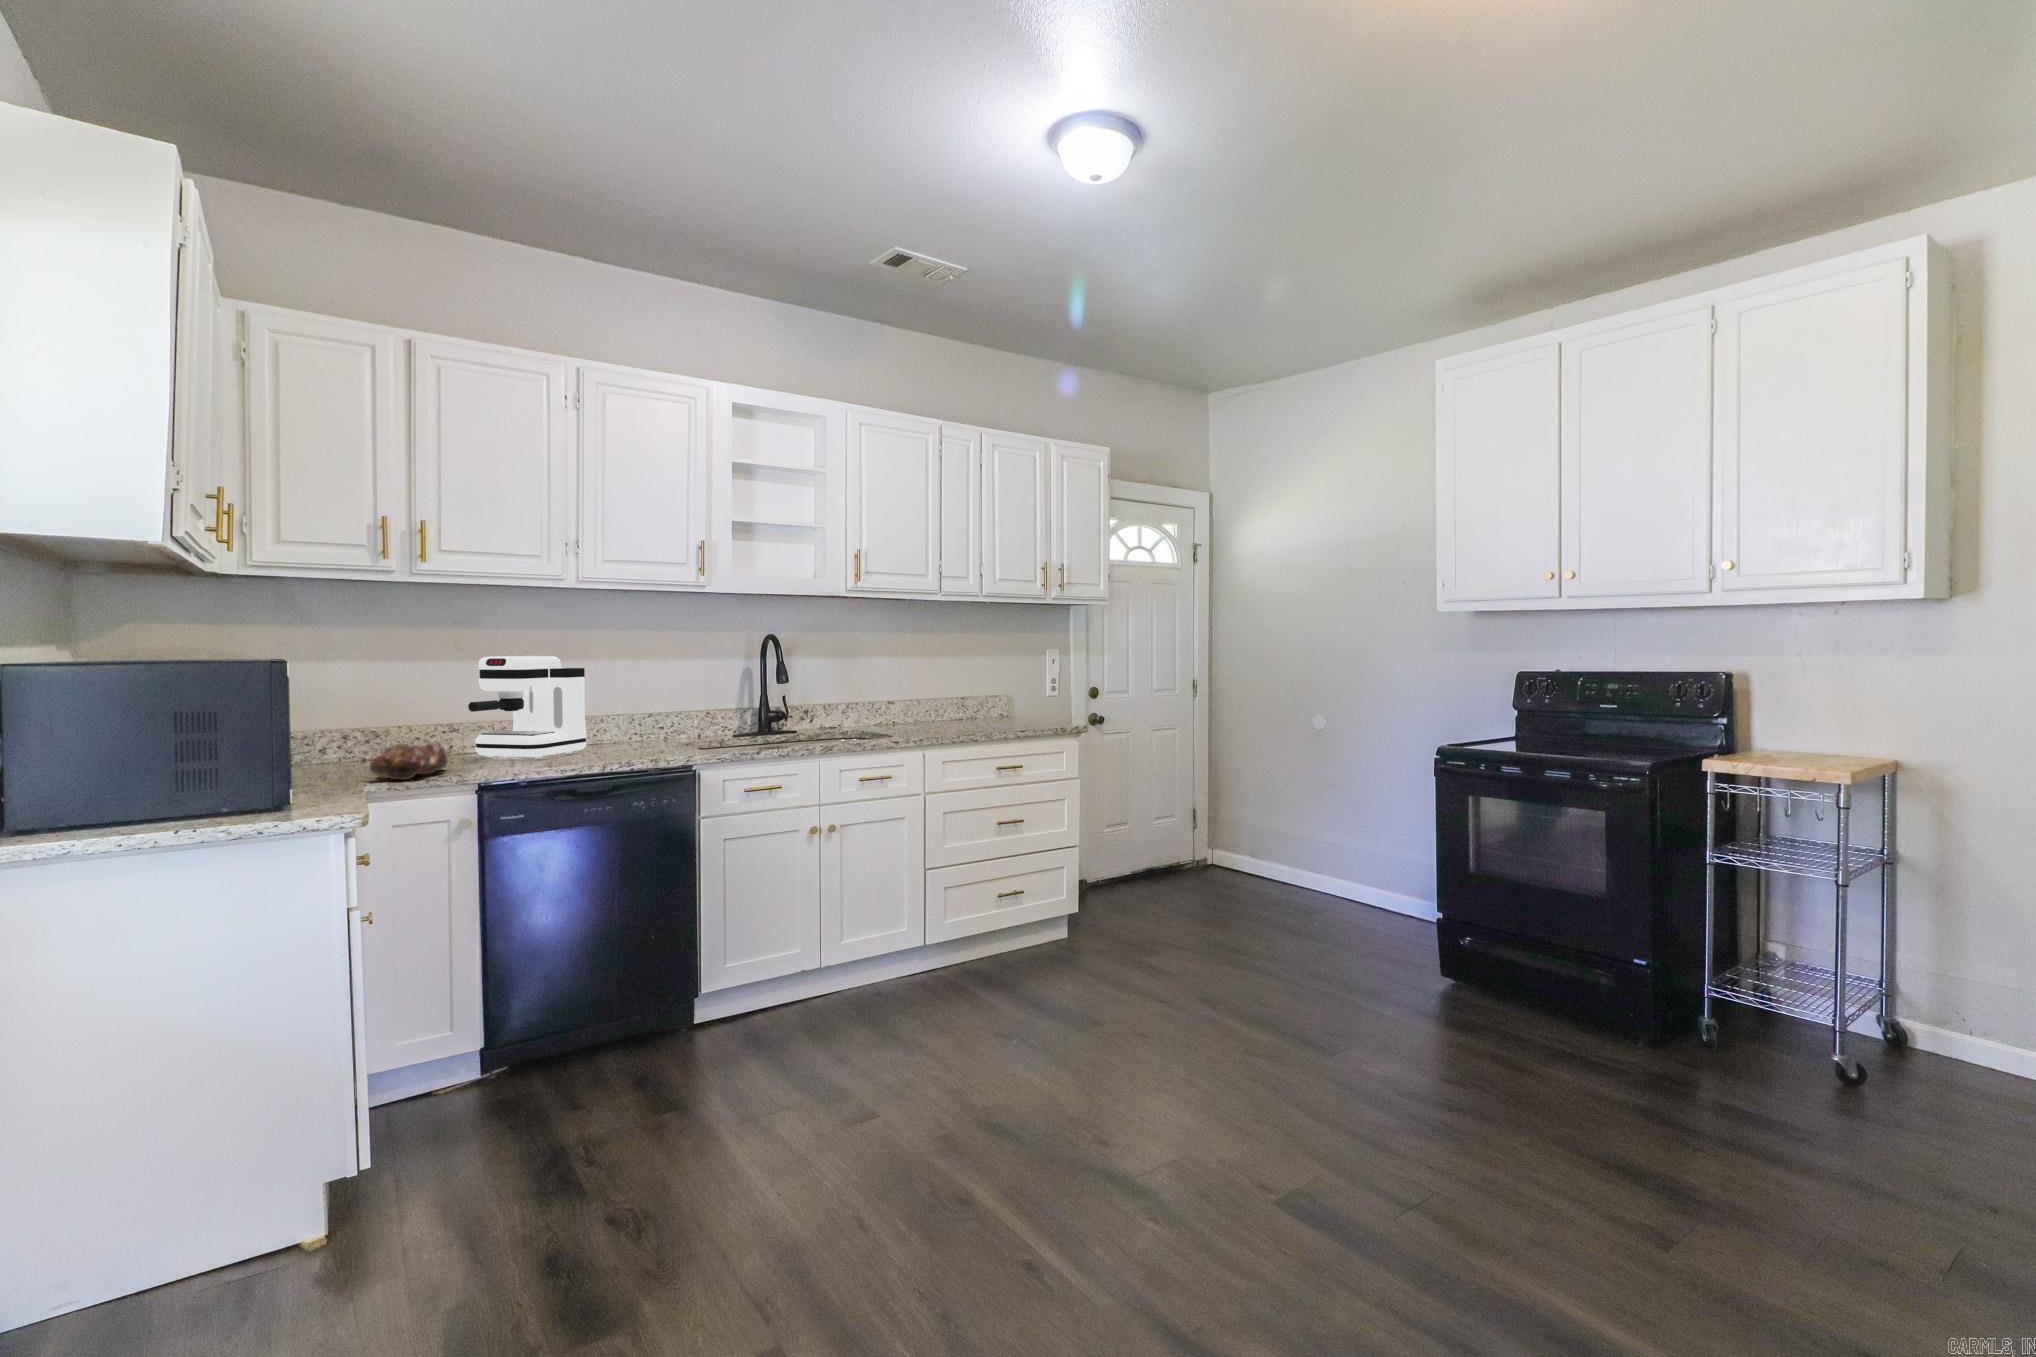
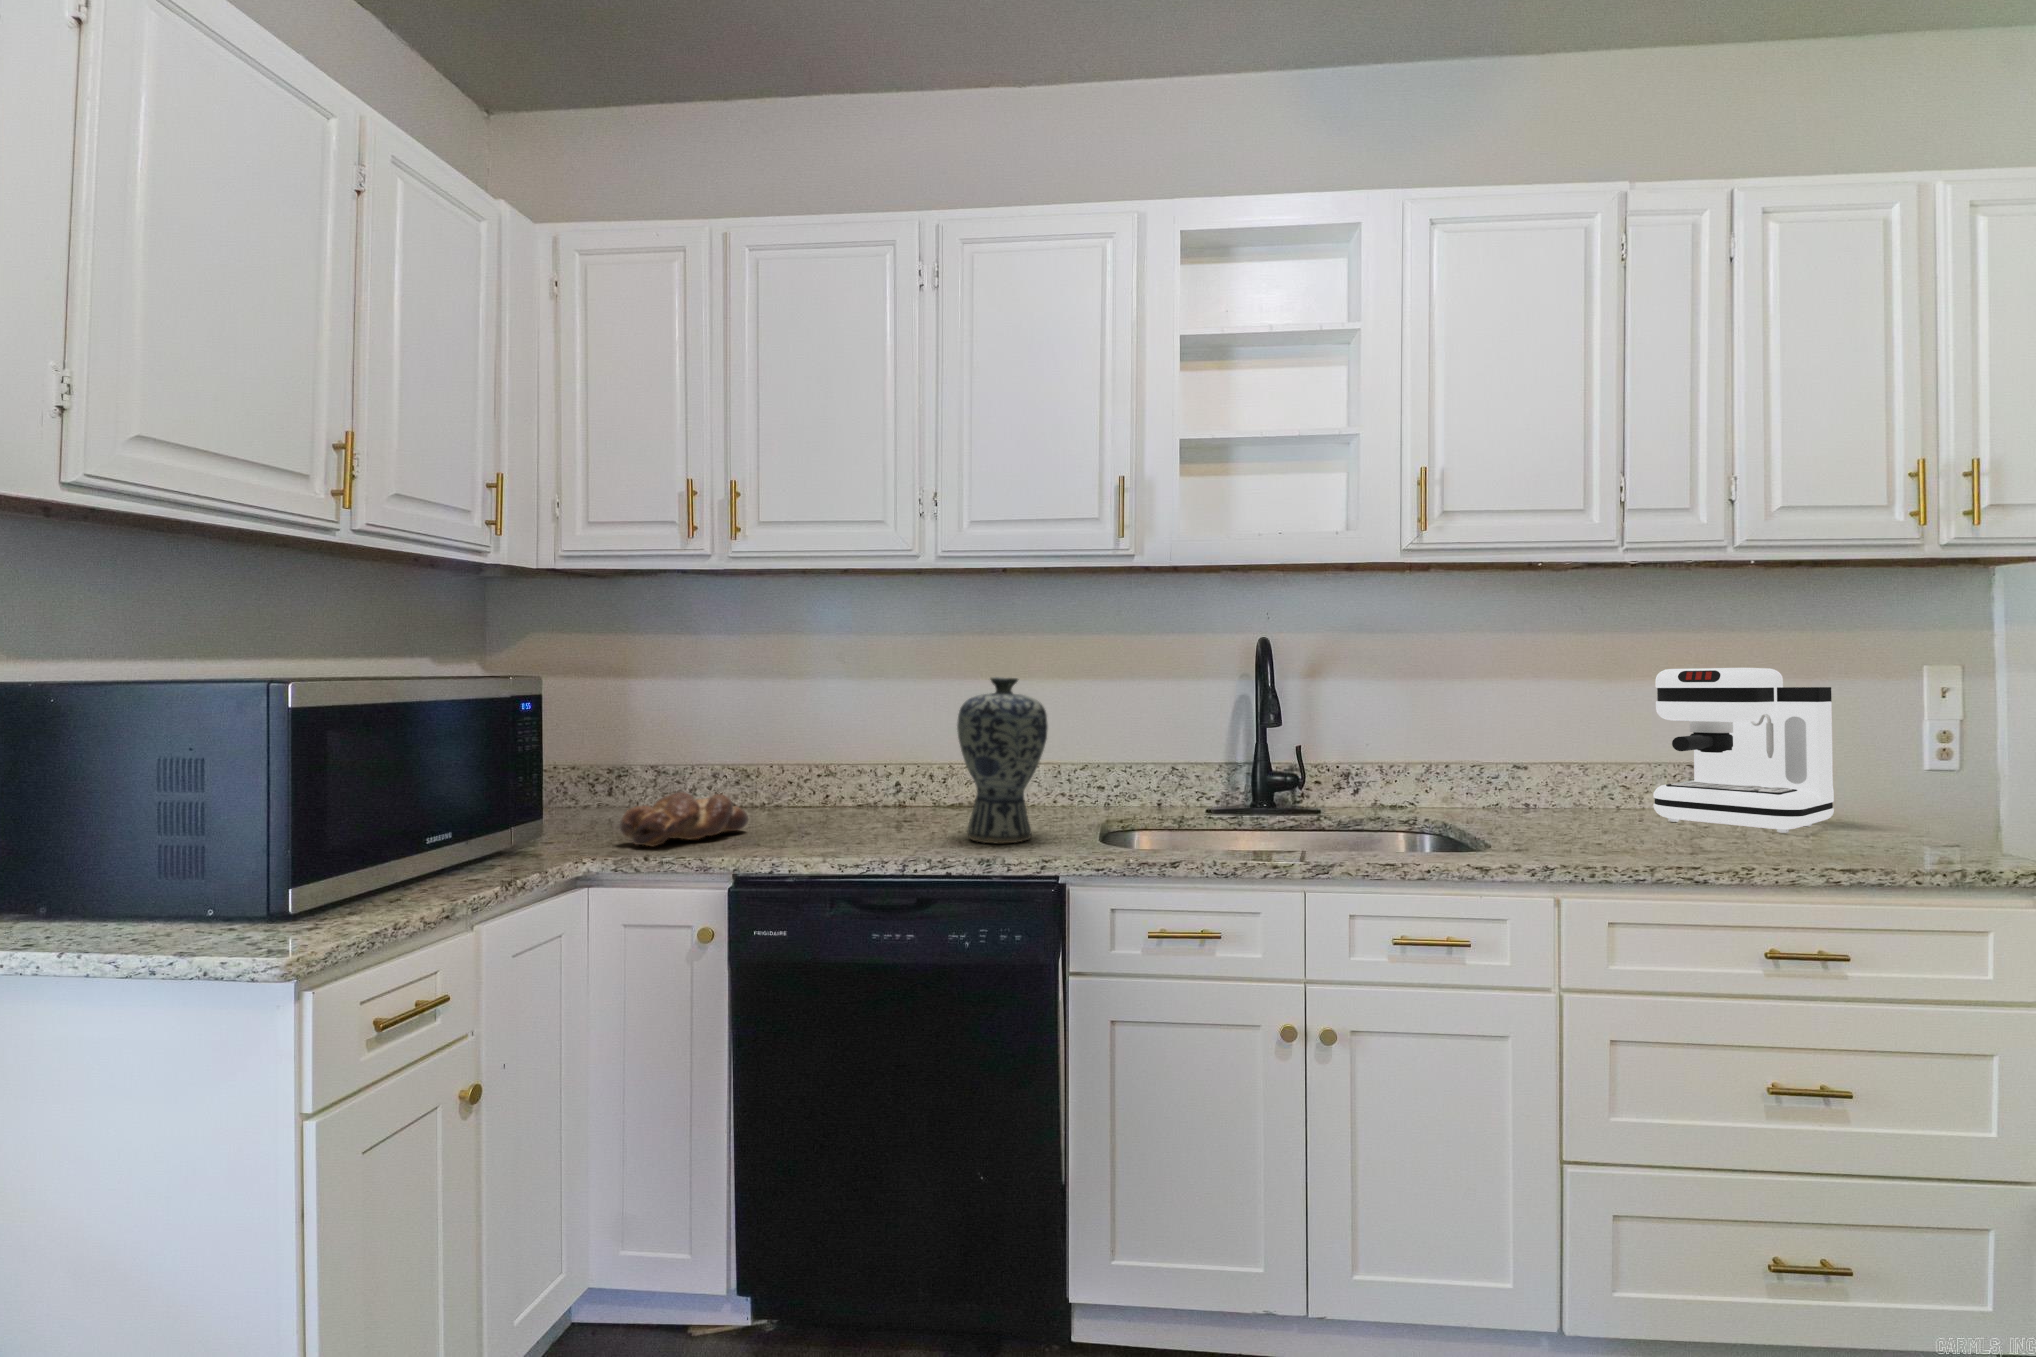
coffee maker: present [468,656,586,759] -> present [1653,668,1834,833]
vase: none [610,660,669,759] -> present [957,677,1048,843]

